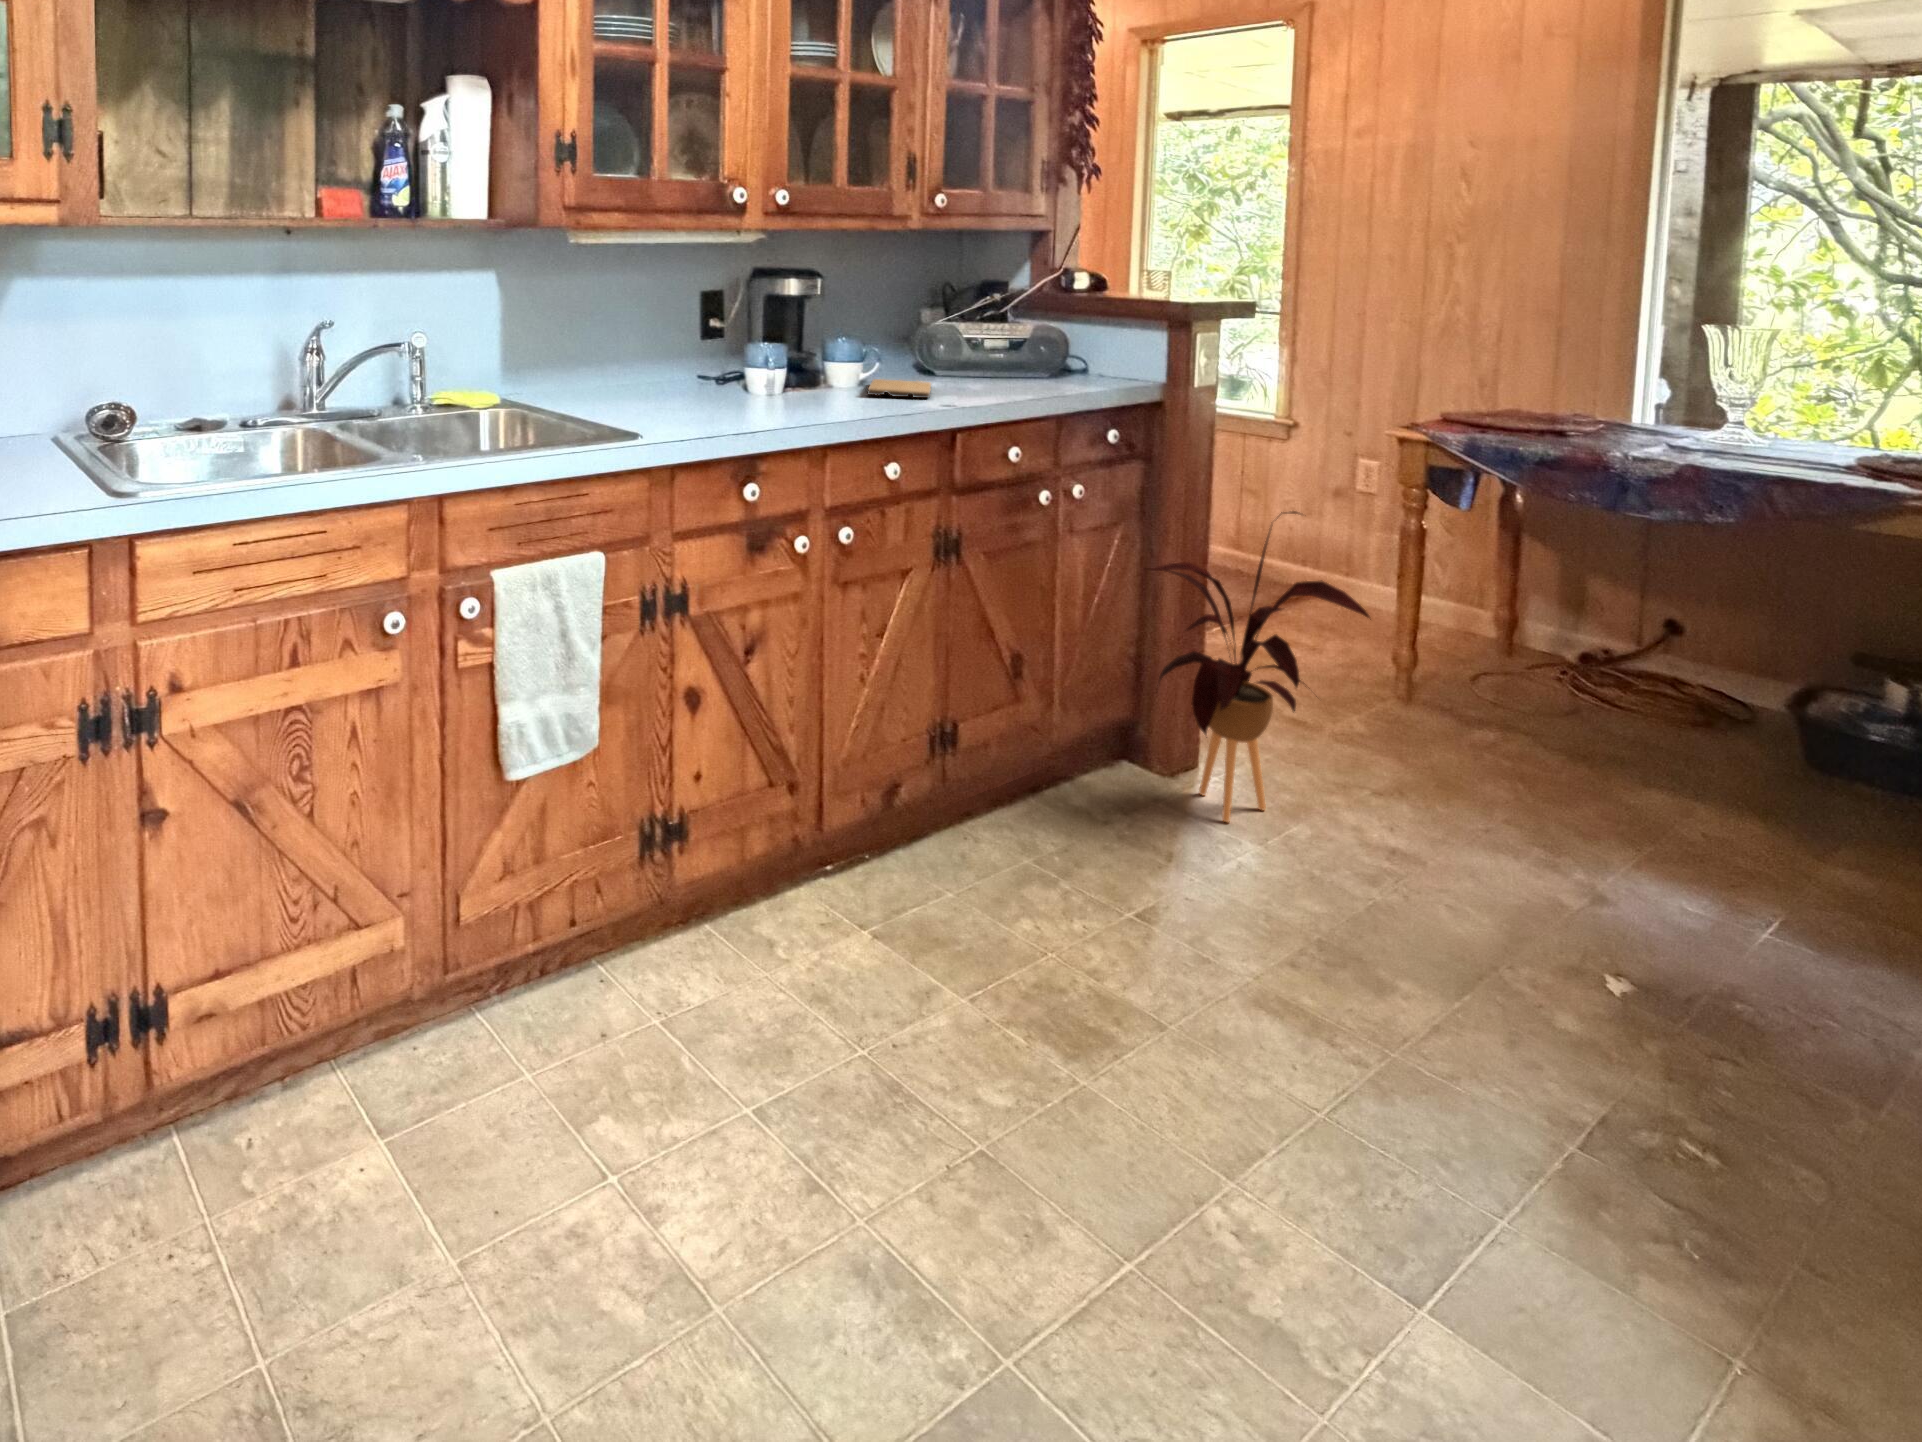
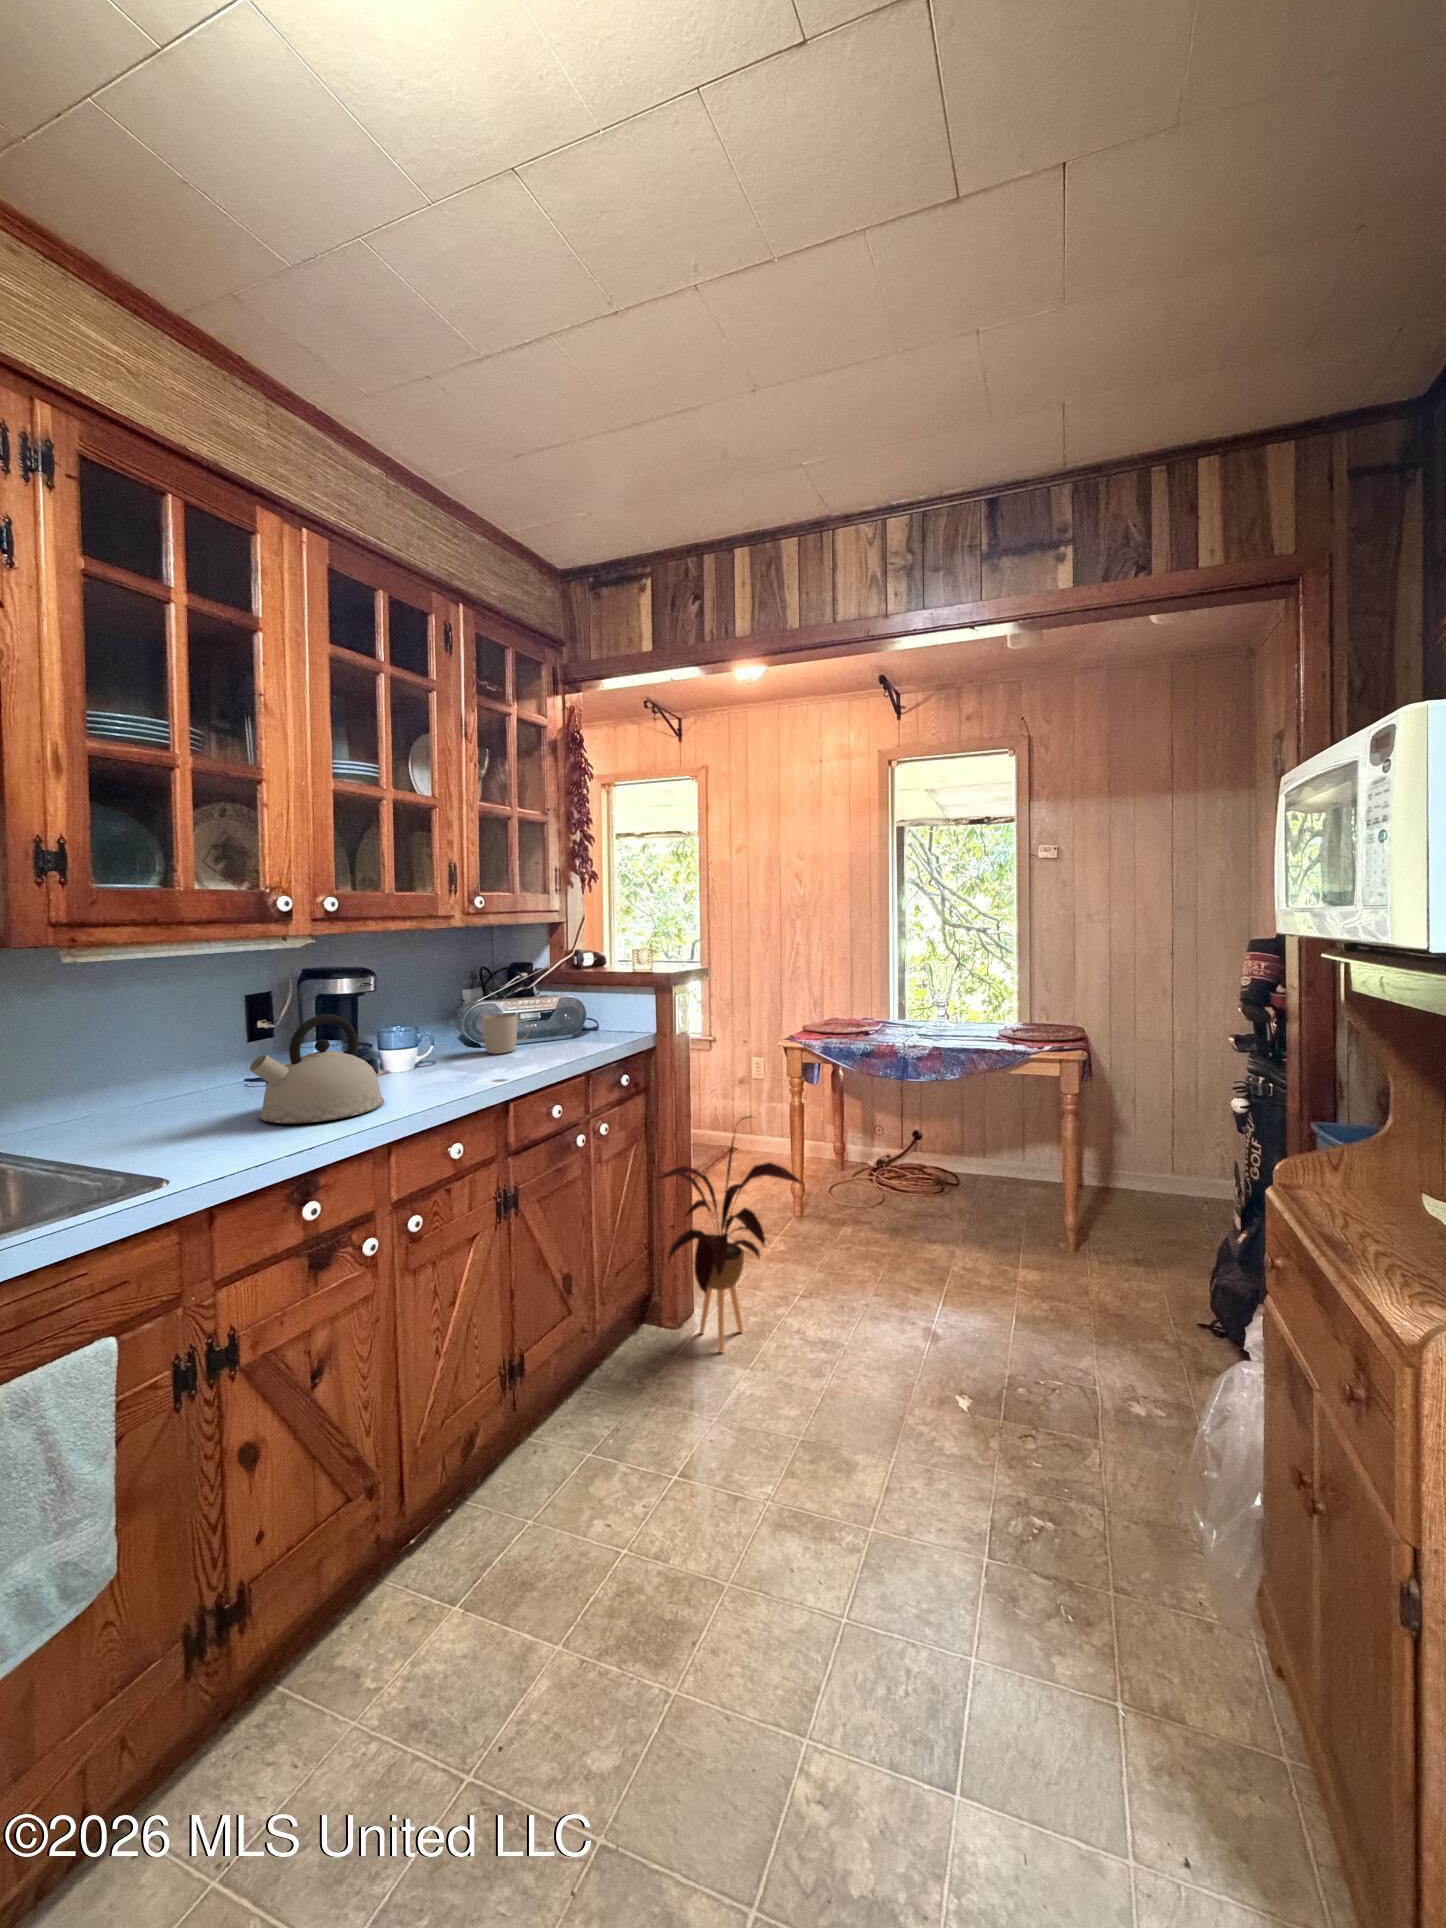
kettle: none [706,309,823,413] -> present [250,1014,384,1123]
mug: none [935,335,990,381] -> present [482,1014,530,1054]
cutting board: present [867,379,931,398] -> none [426,1058,485,1081]

